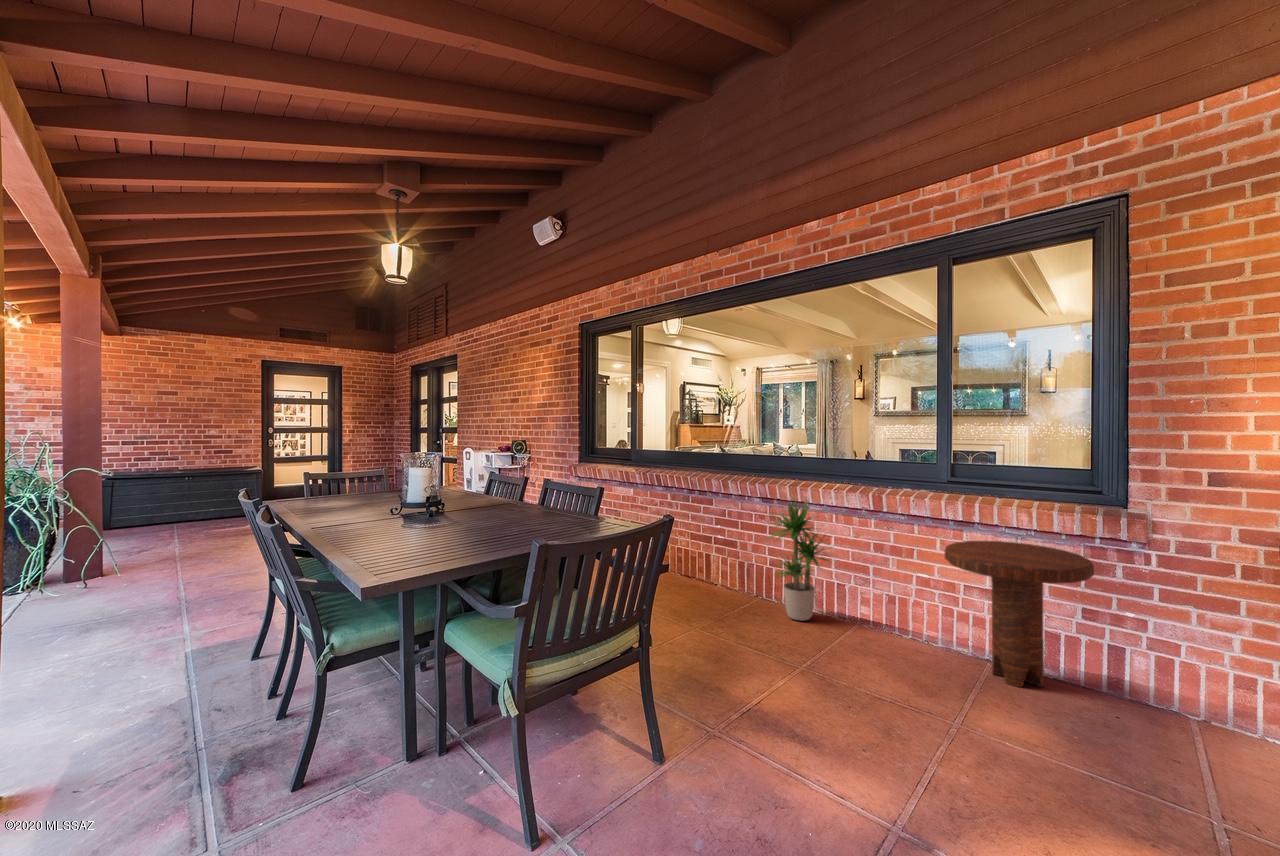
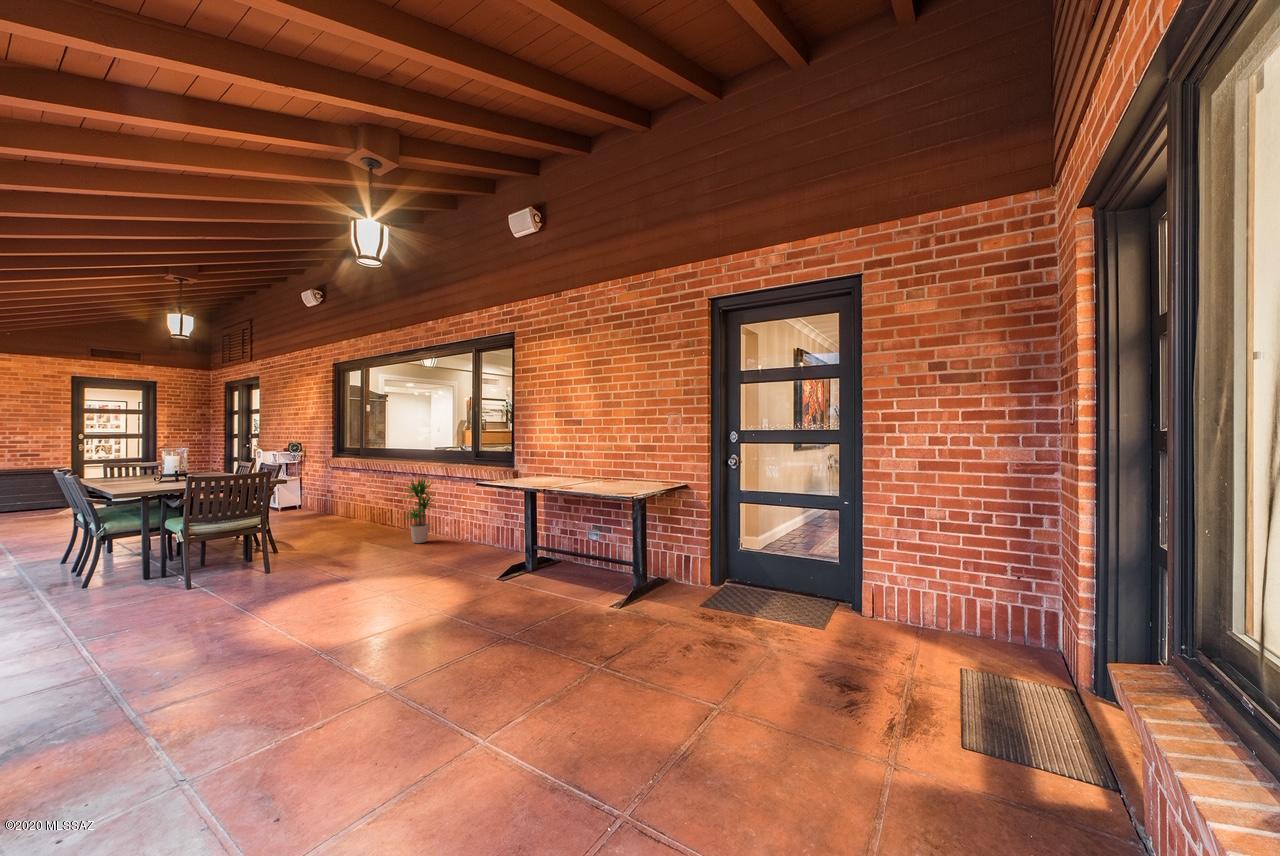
side table: present [945,541,1094,687] -> none [454,493,514,558]

